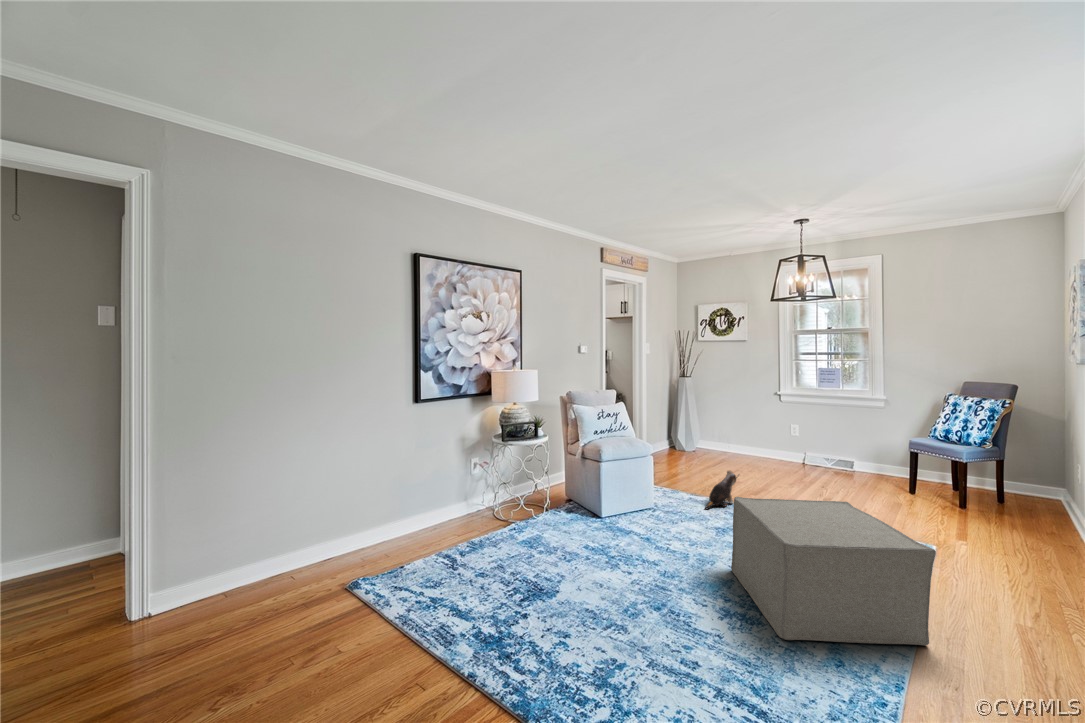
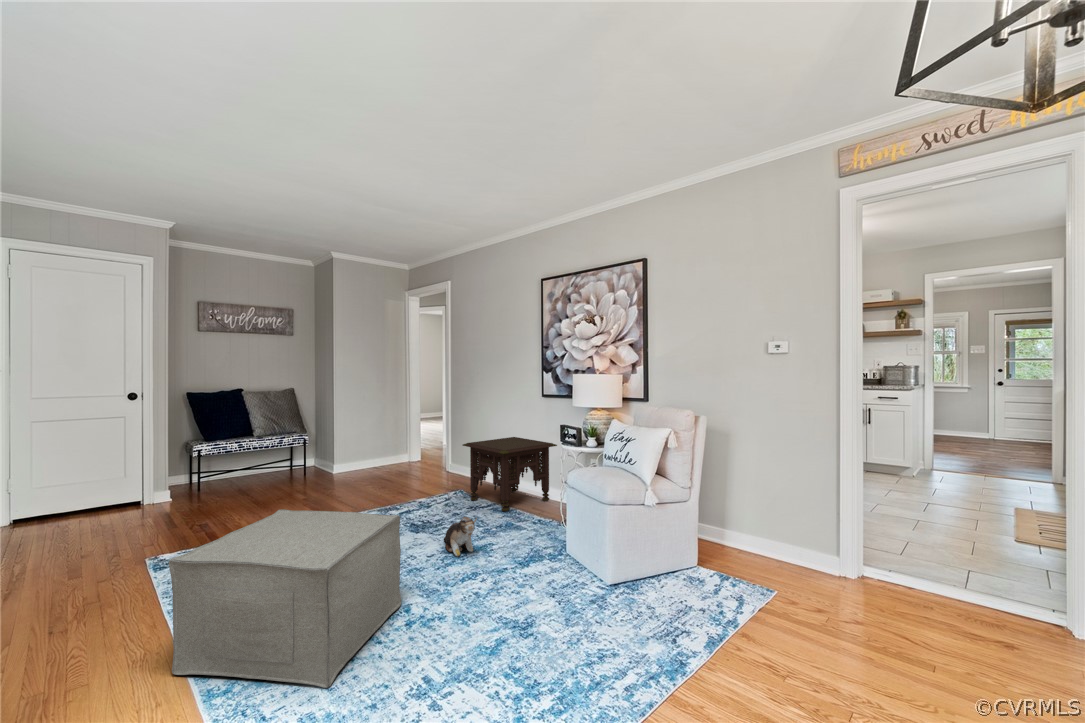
side table: none [361,455,489,569] -> present [463,437,557,512]
plush toy: present [705,471,739,509] -> present [444,517,477,556]

